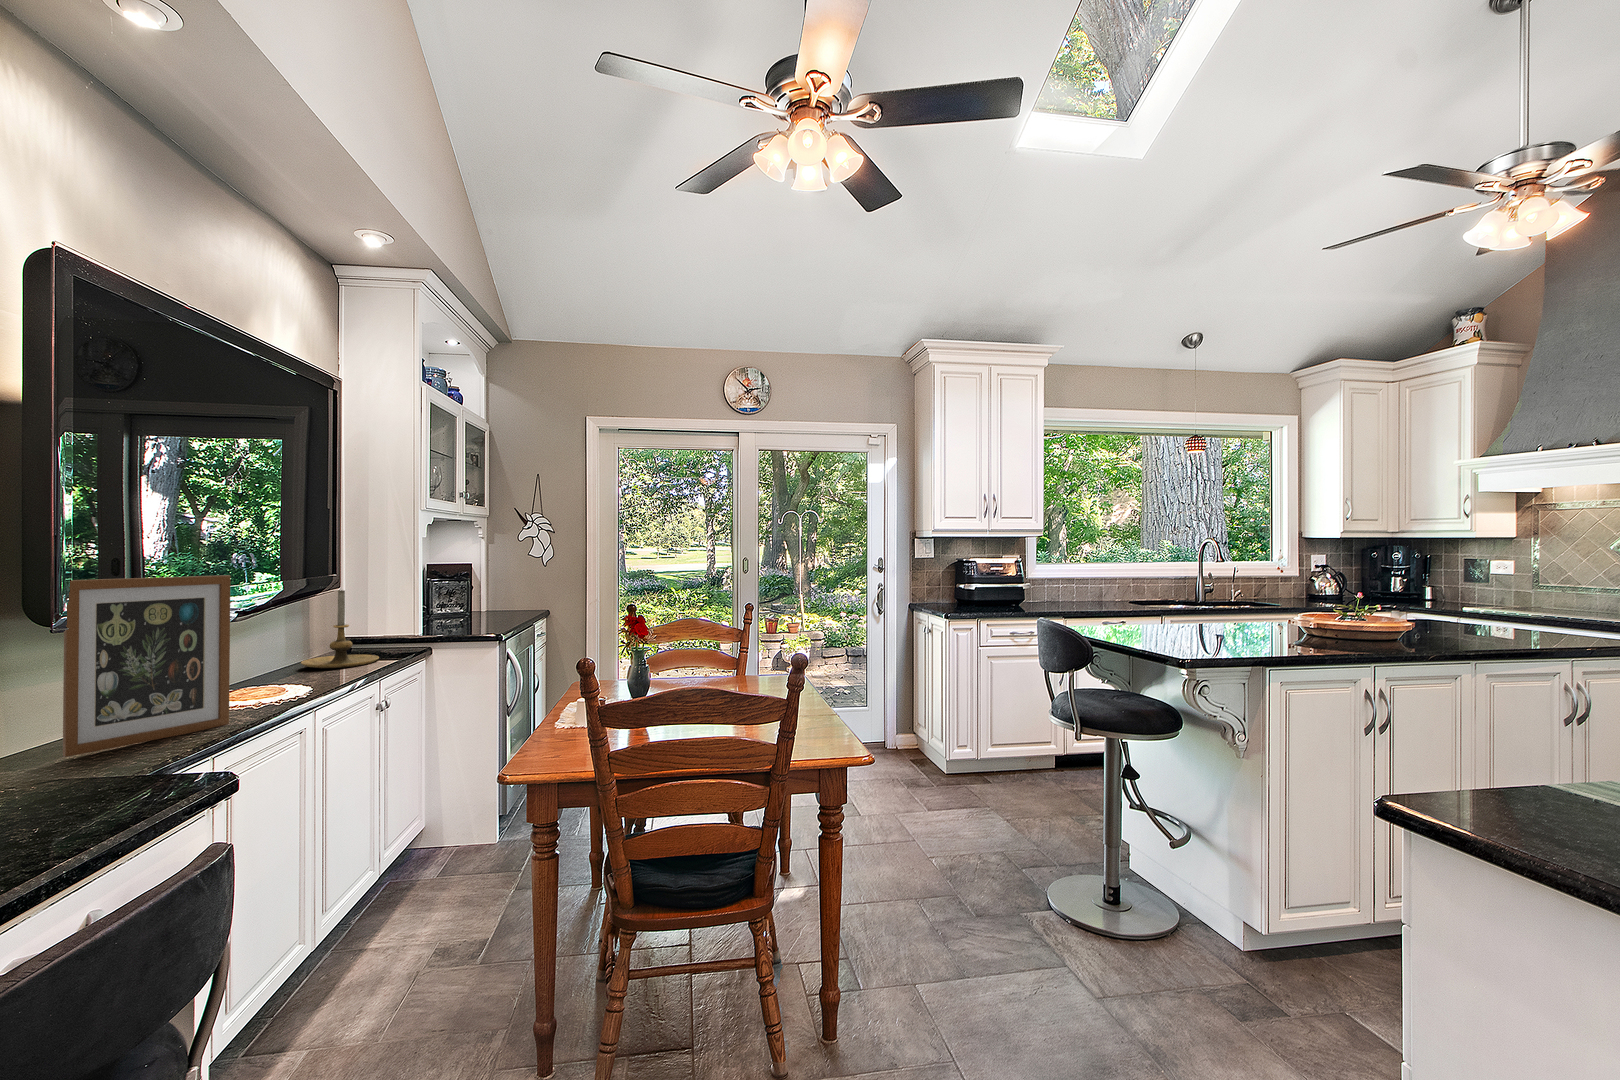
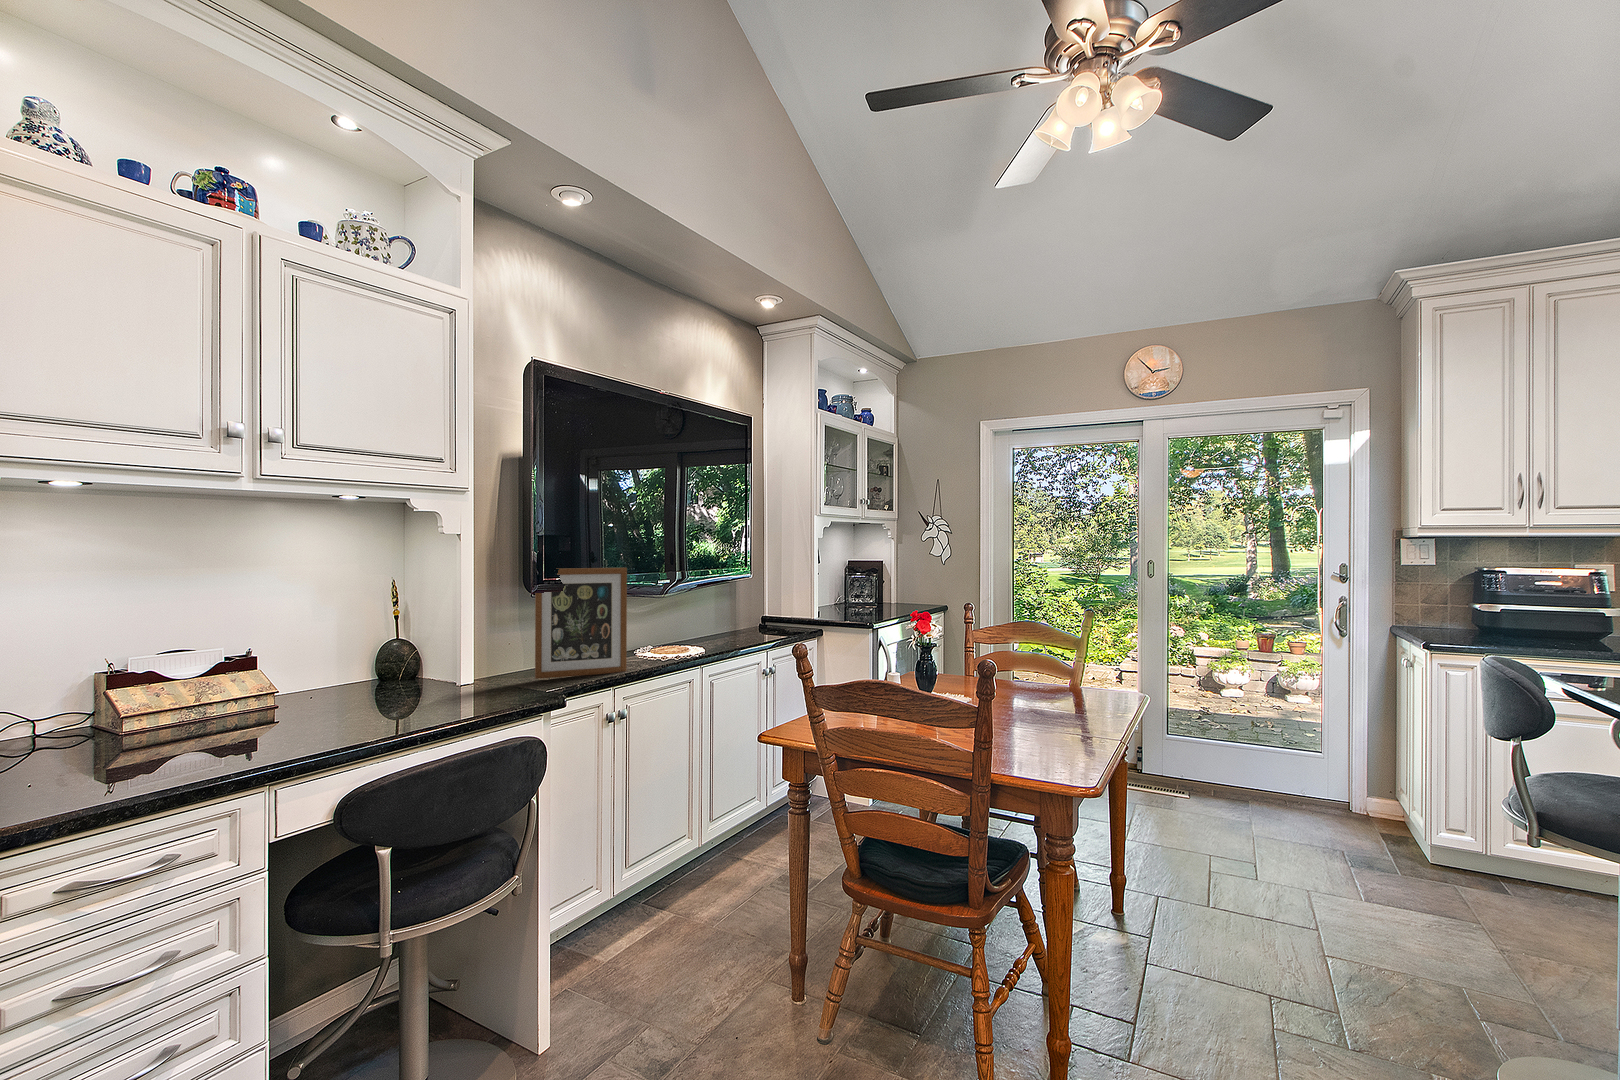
candle holder: present [301,590,379,668] -> none [723,580,774,640]

